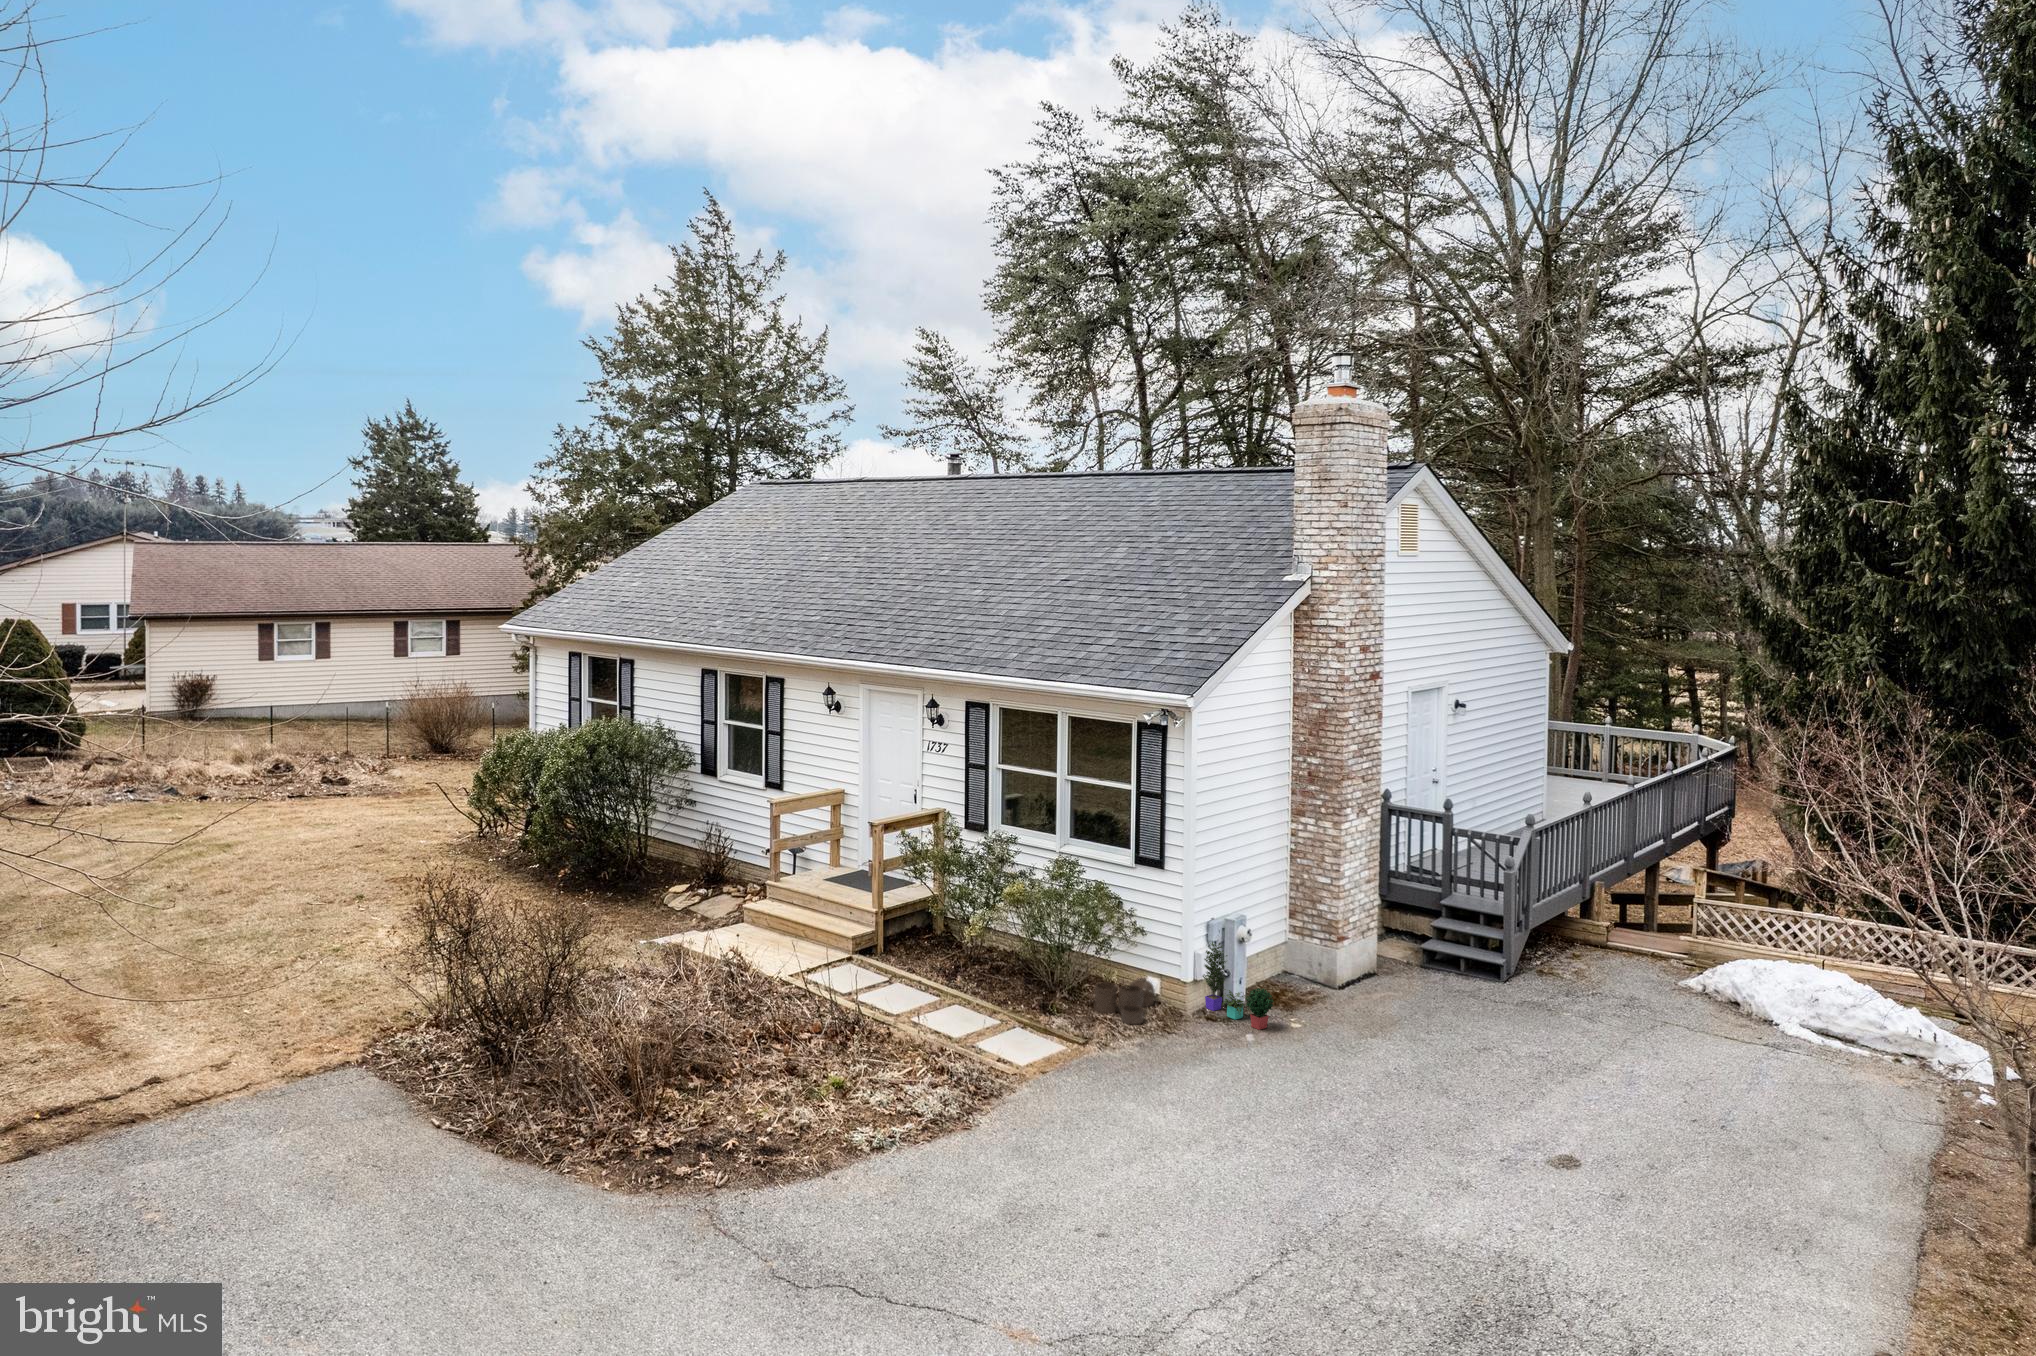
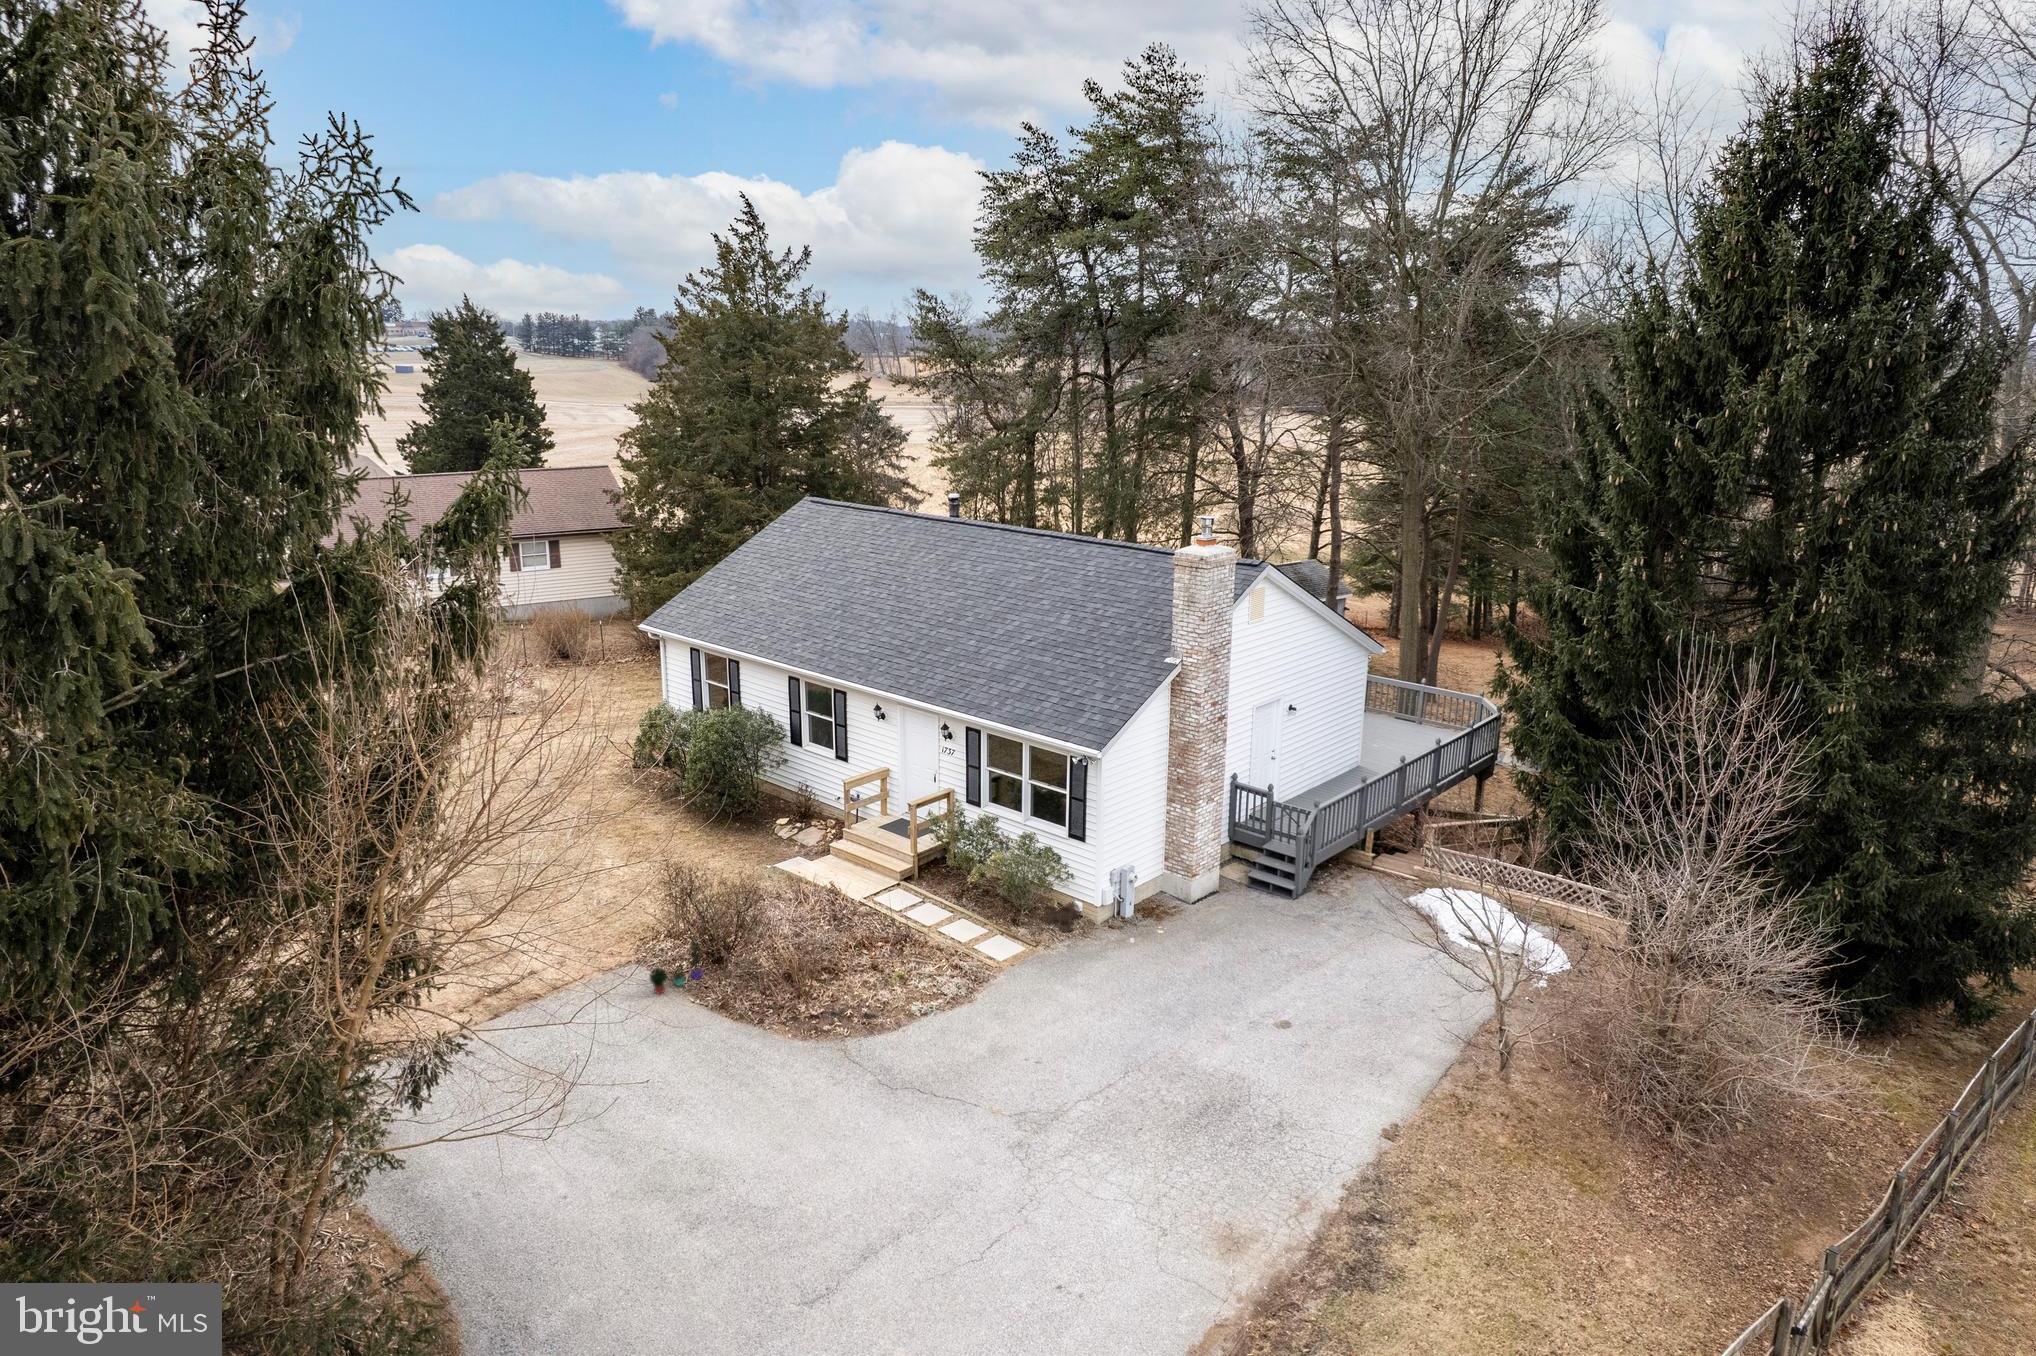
potted plant: present [1203,942,1274,1030] -> present [650,935,703,994]

